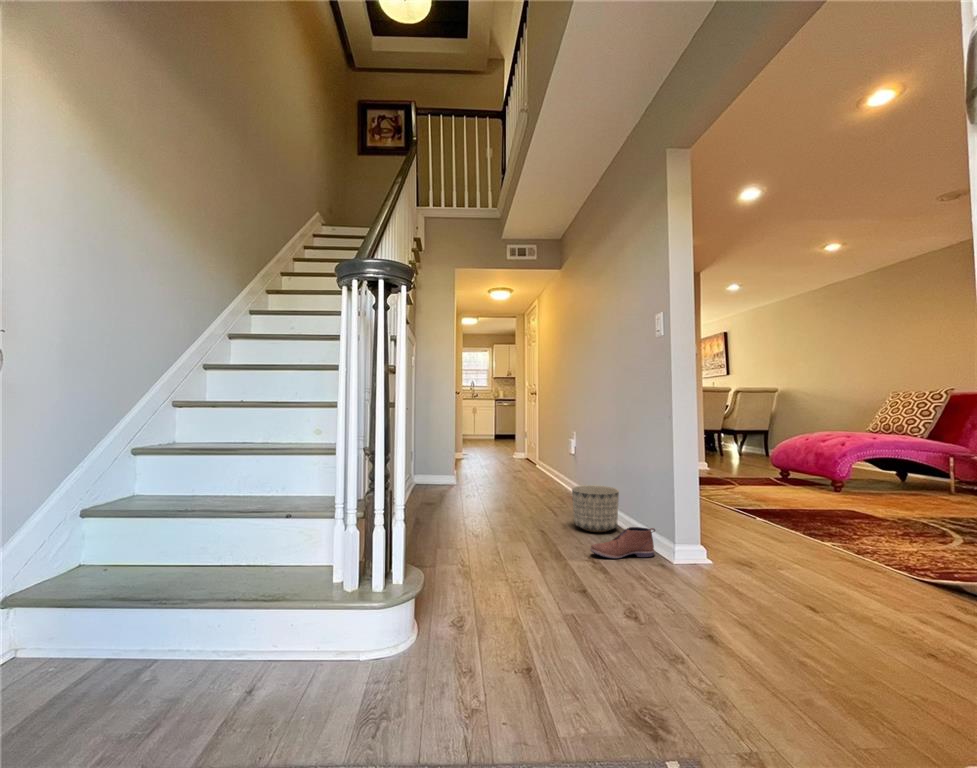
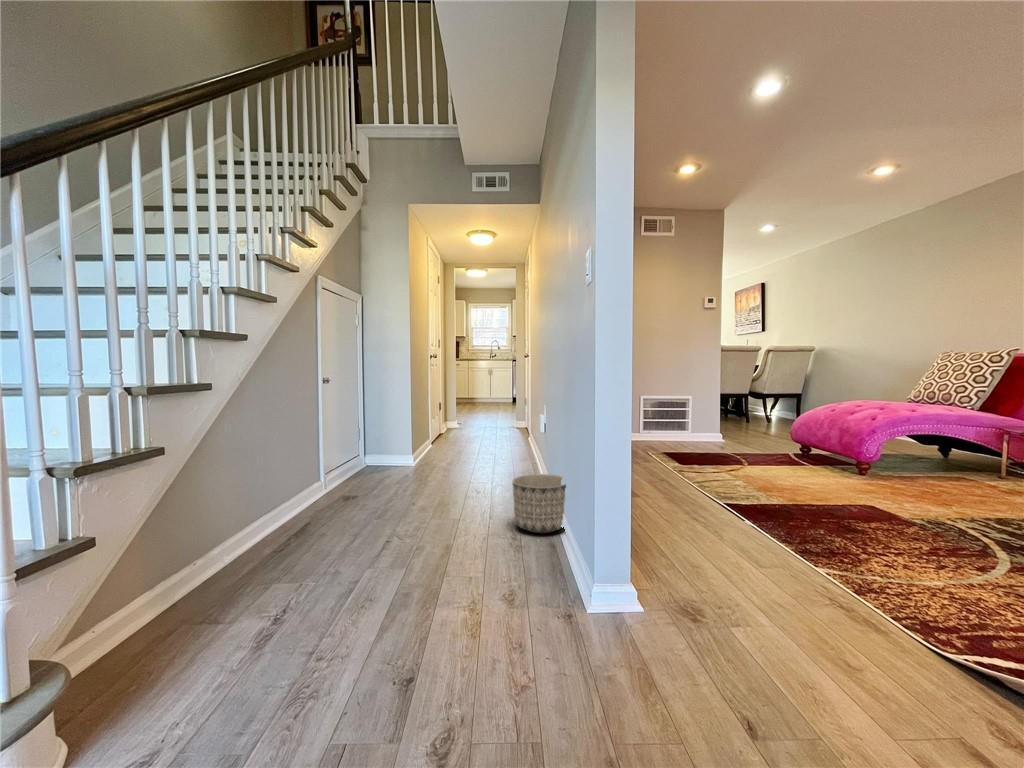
shoe: present [590,527,655,559] -> none [509,533,594,574]

